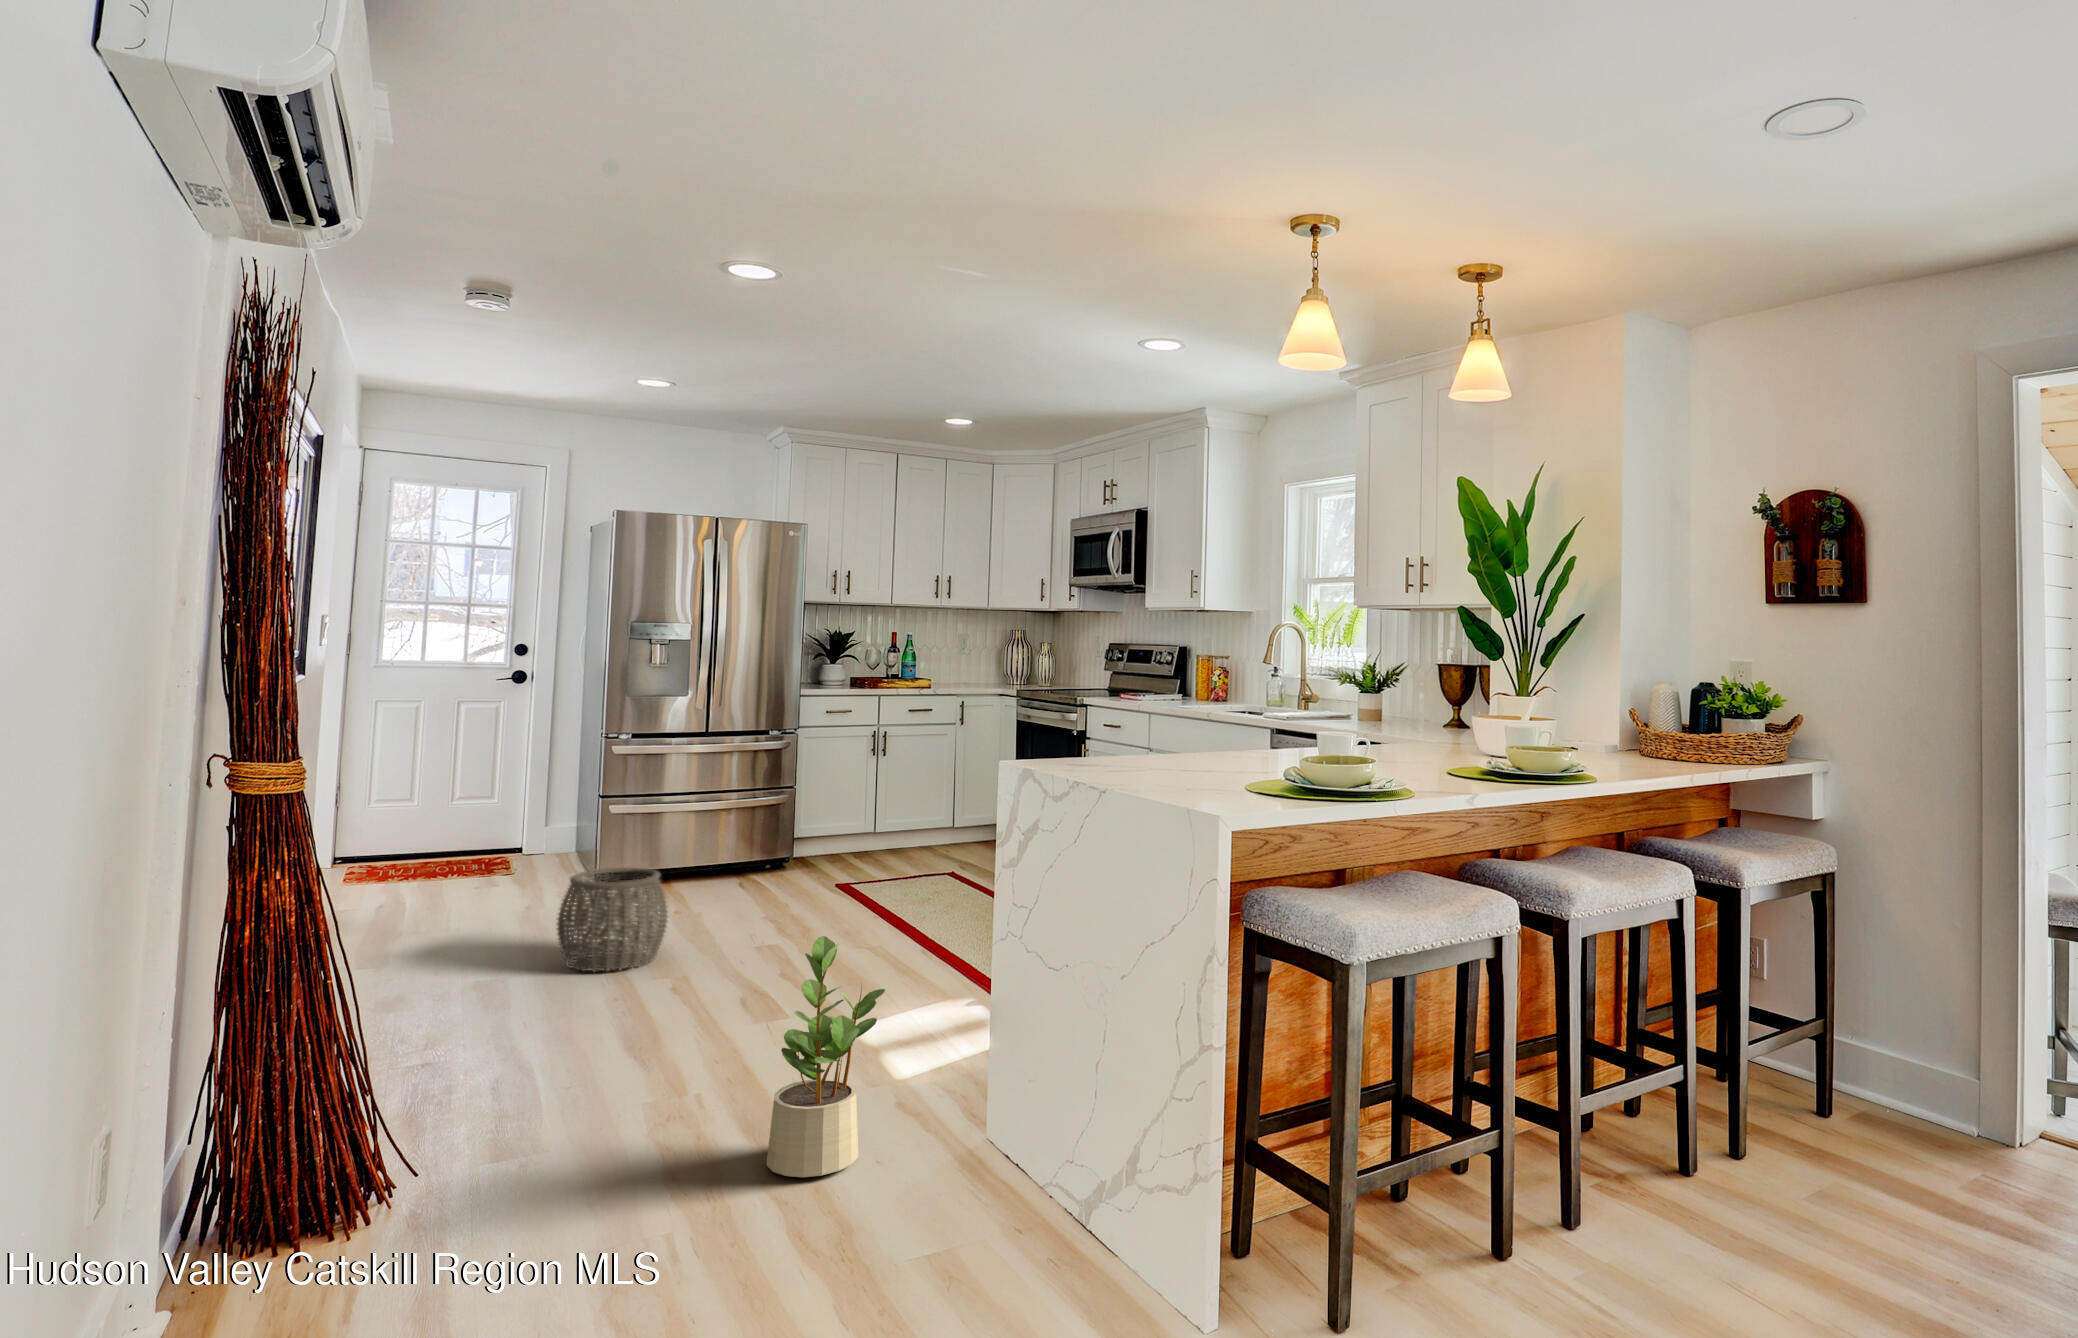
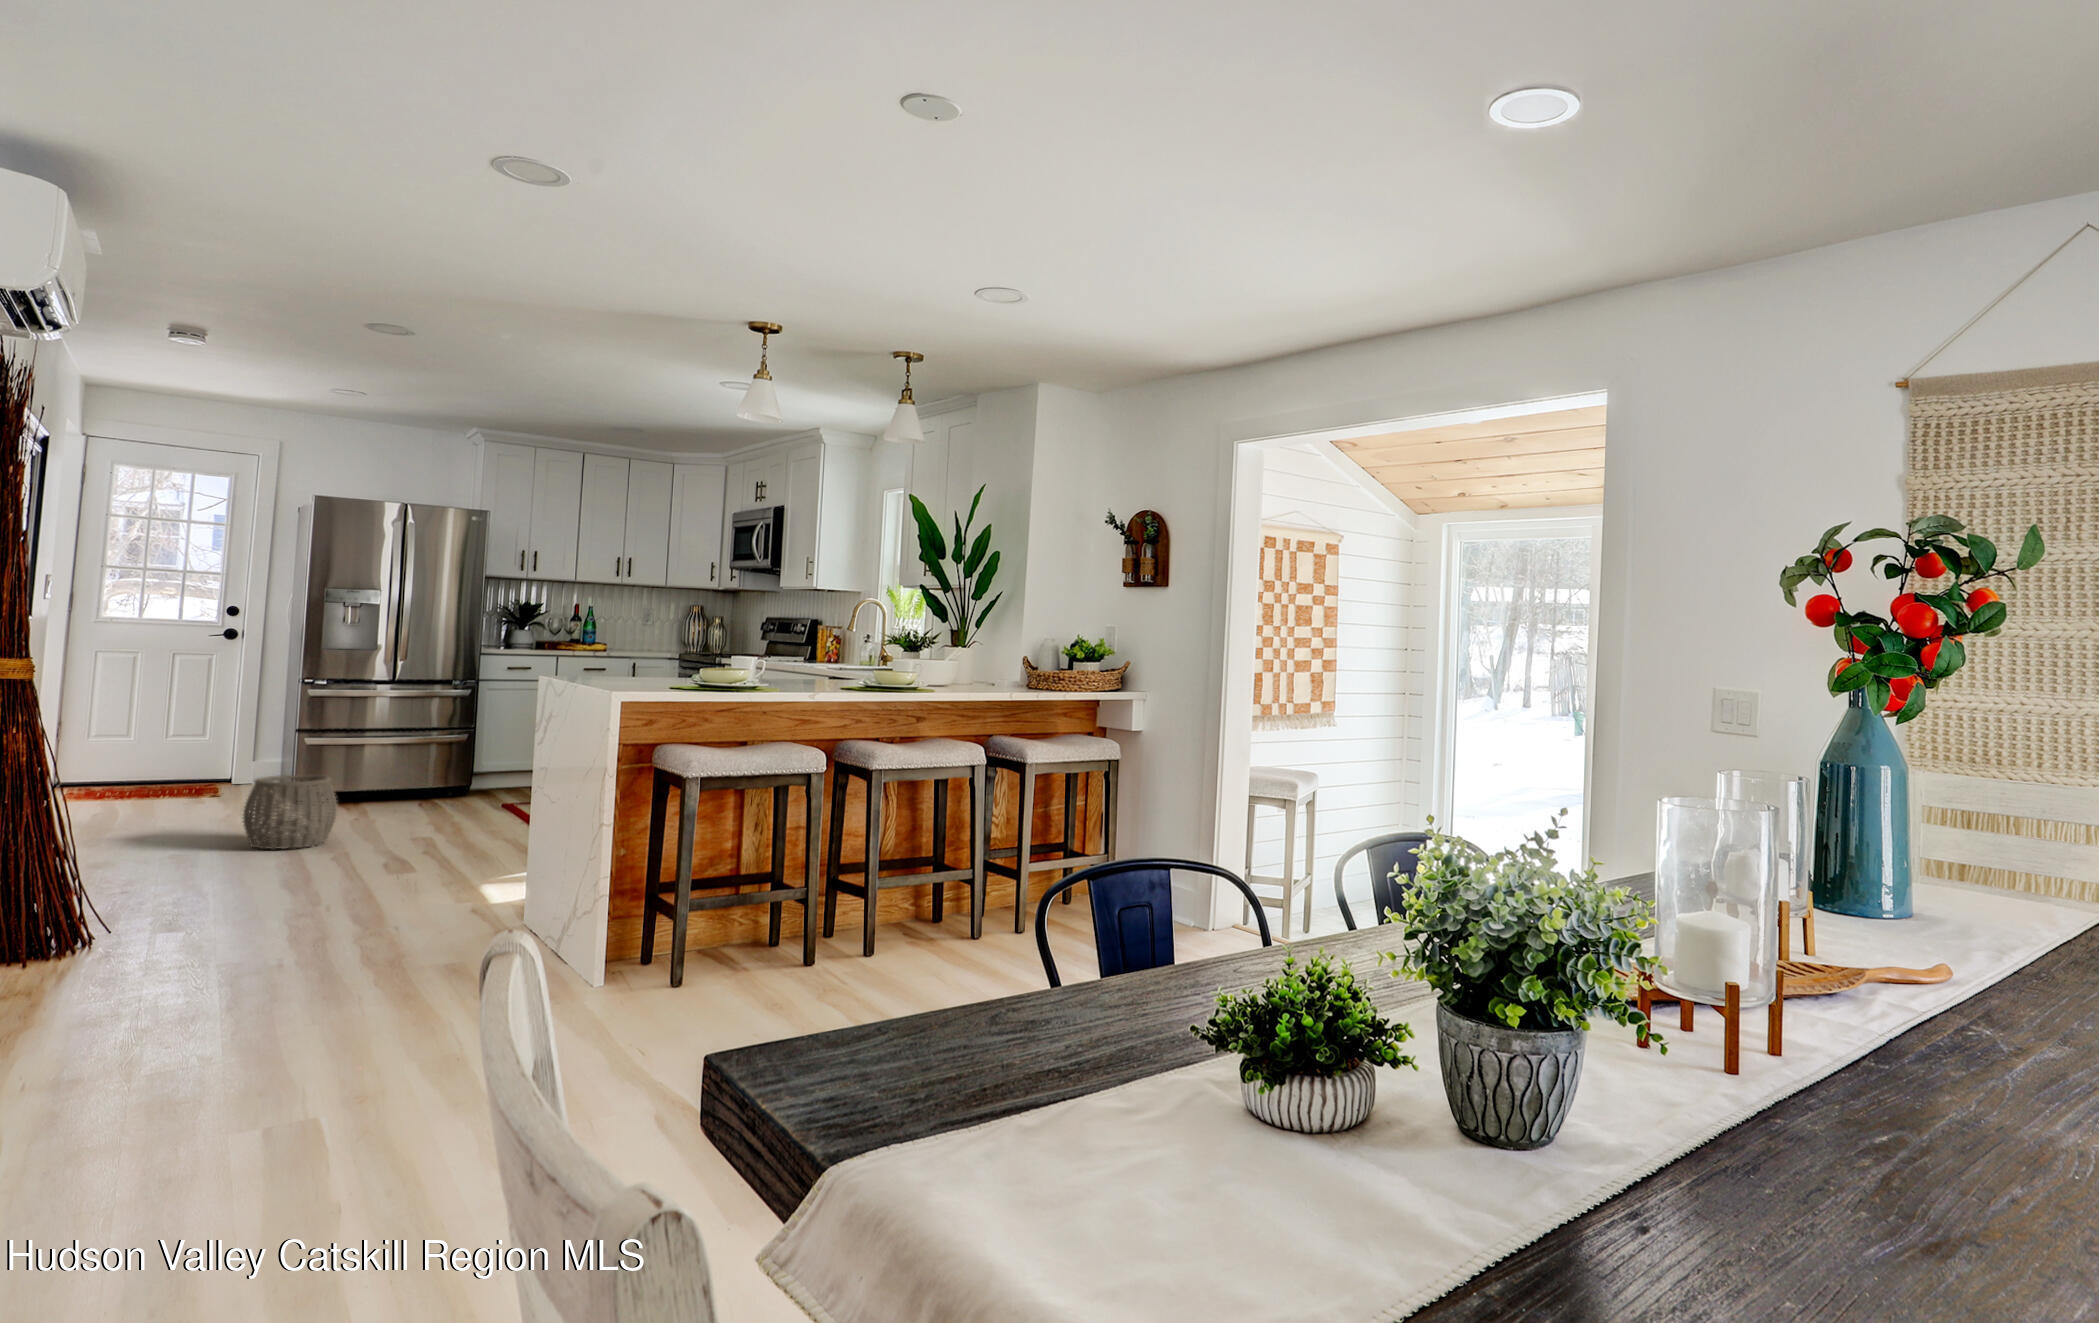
potted plant: present [767,936,885,1177] -> none [364,788,457,939]

